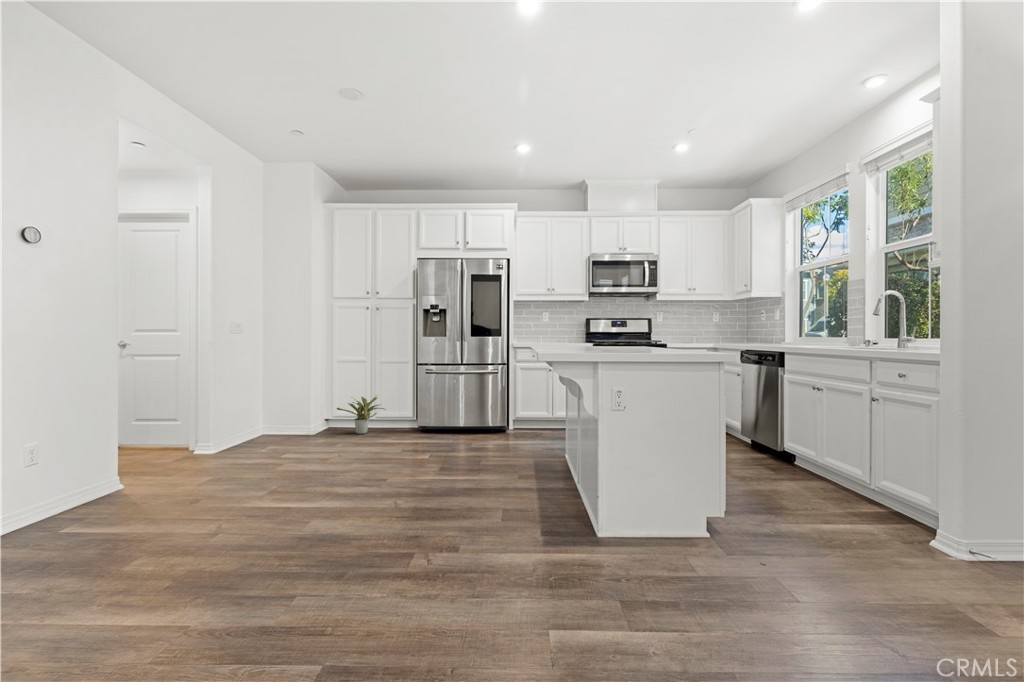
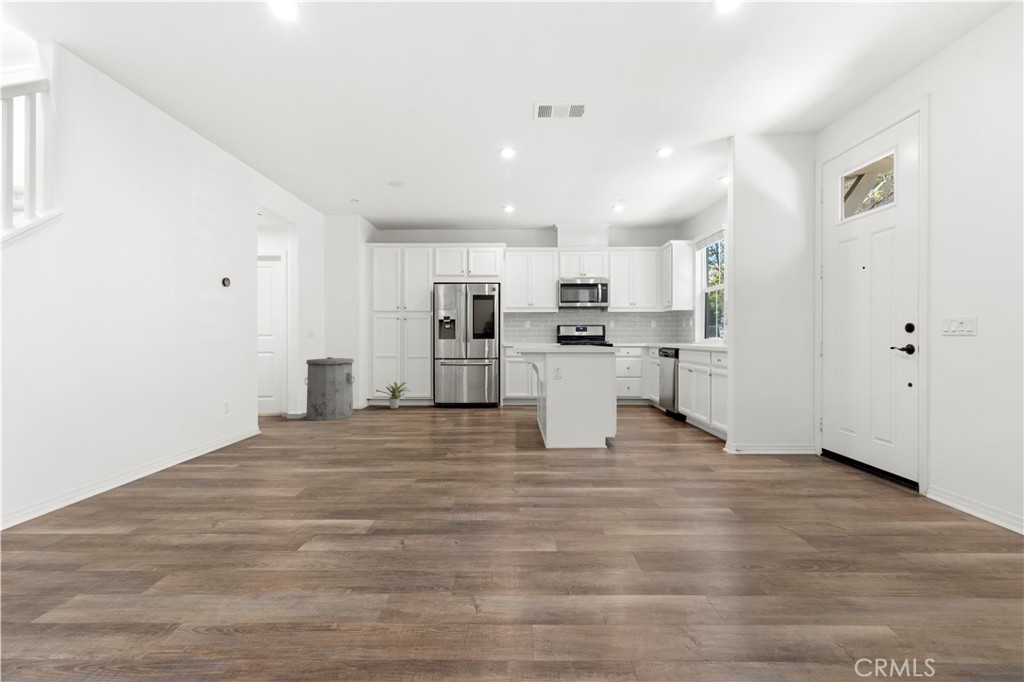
trash can: none [241,362,310,449] -> present [305,357,354,421]

